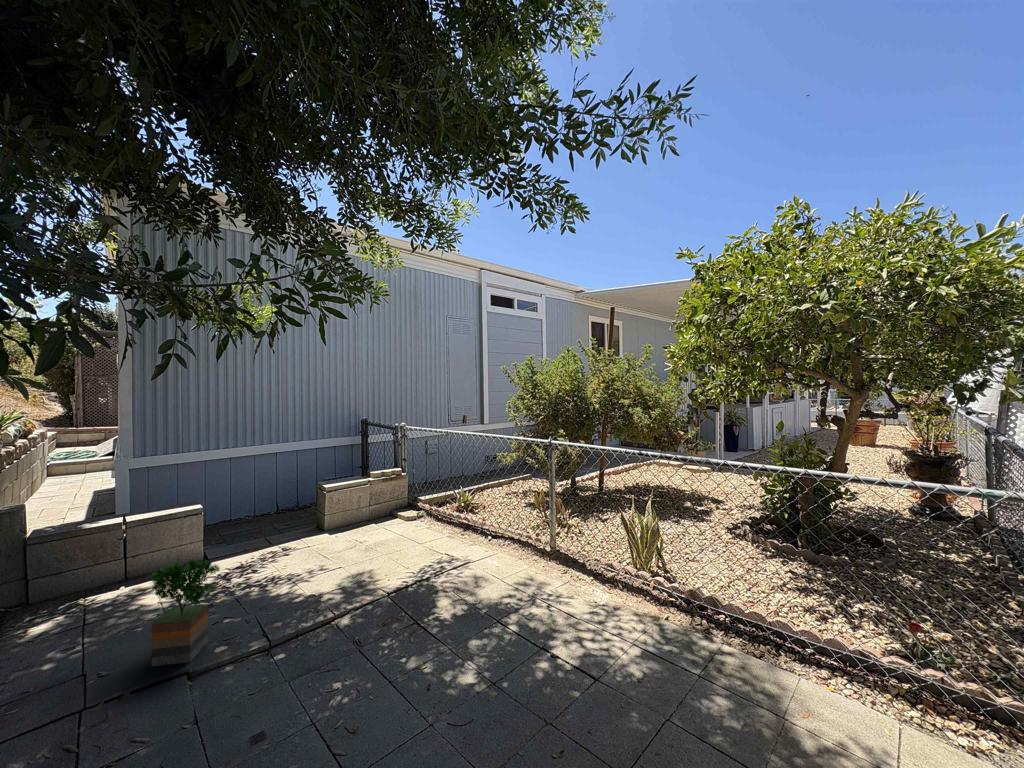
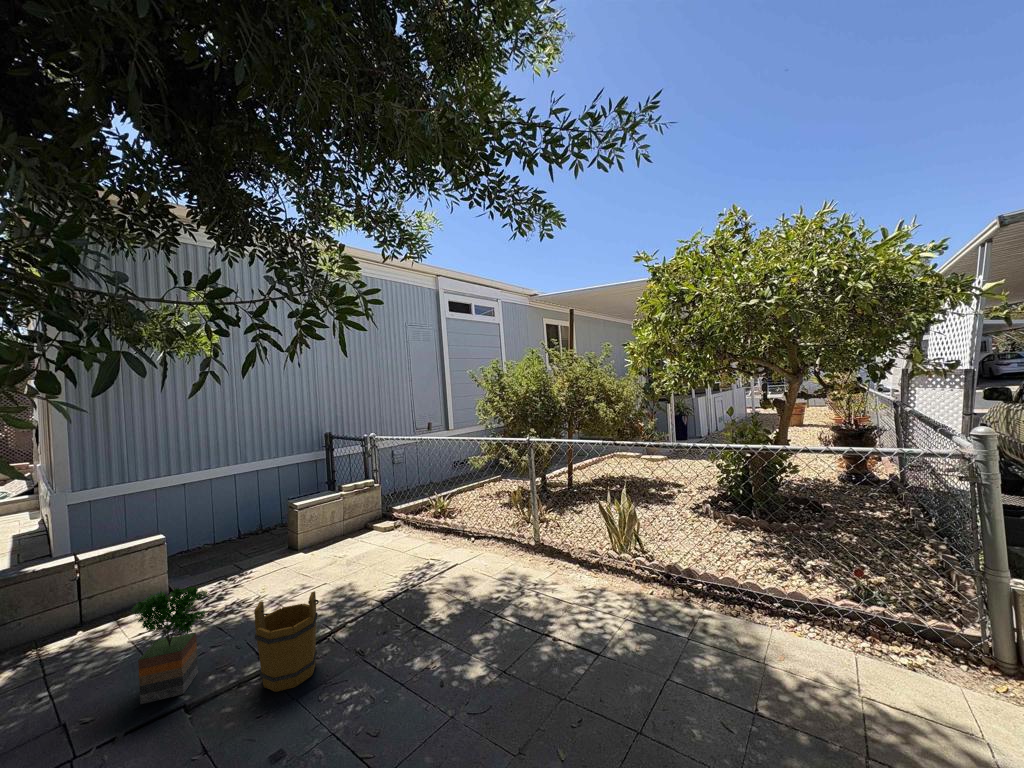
bucket: none [255,577,320,672] -> present [254,591,319,692]

